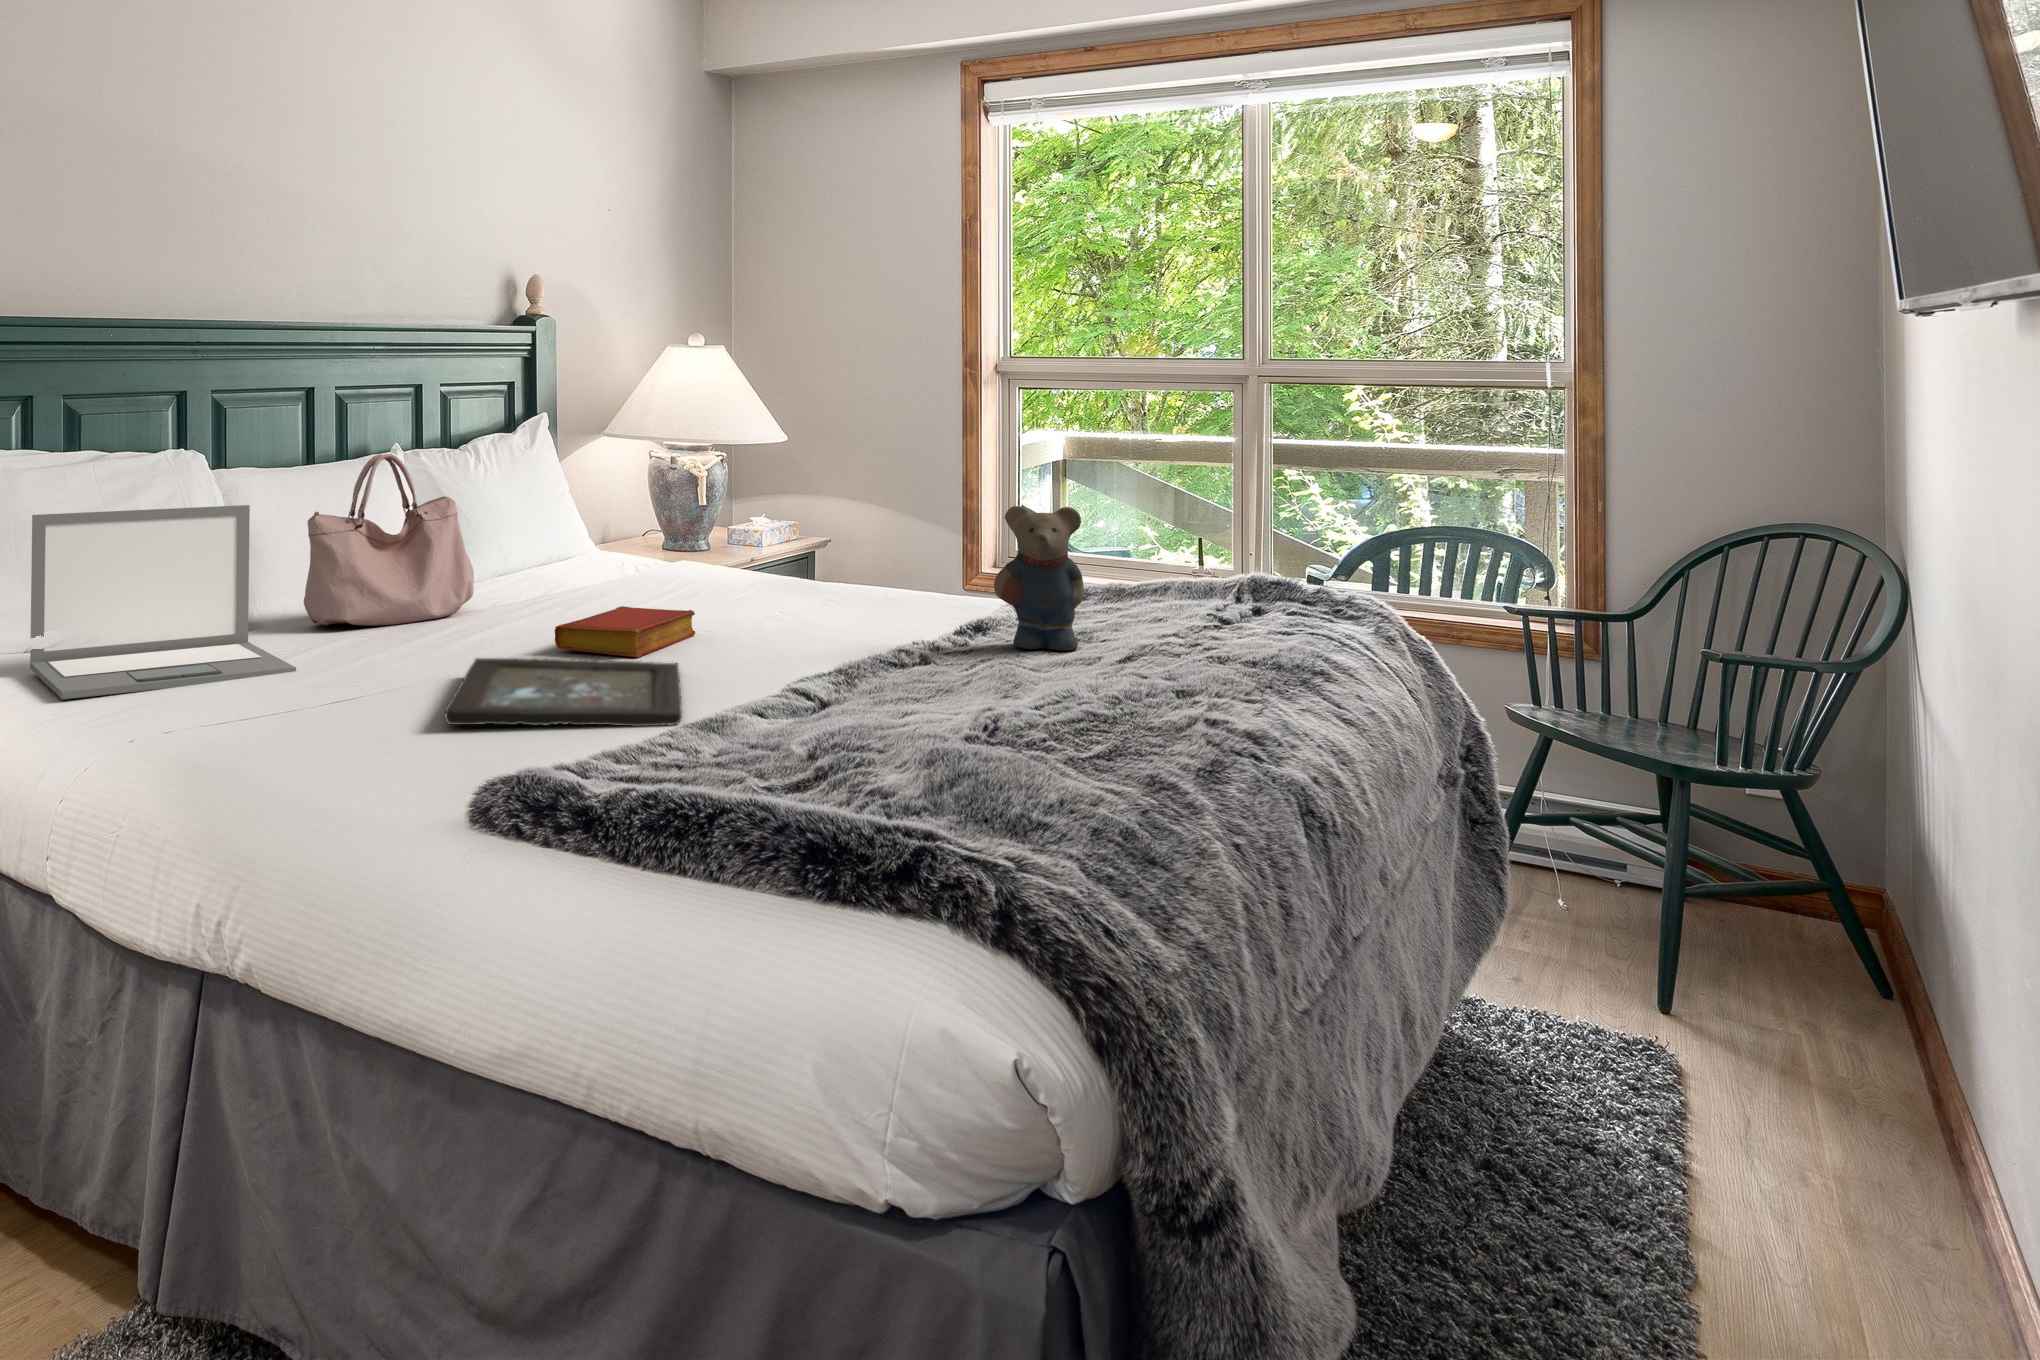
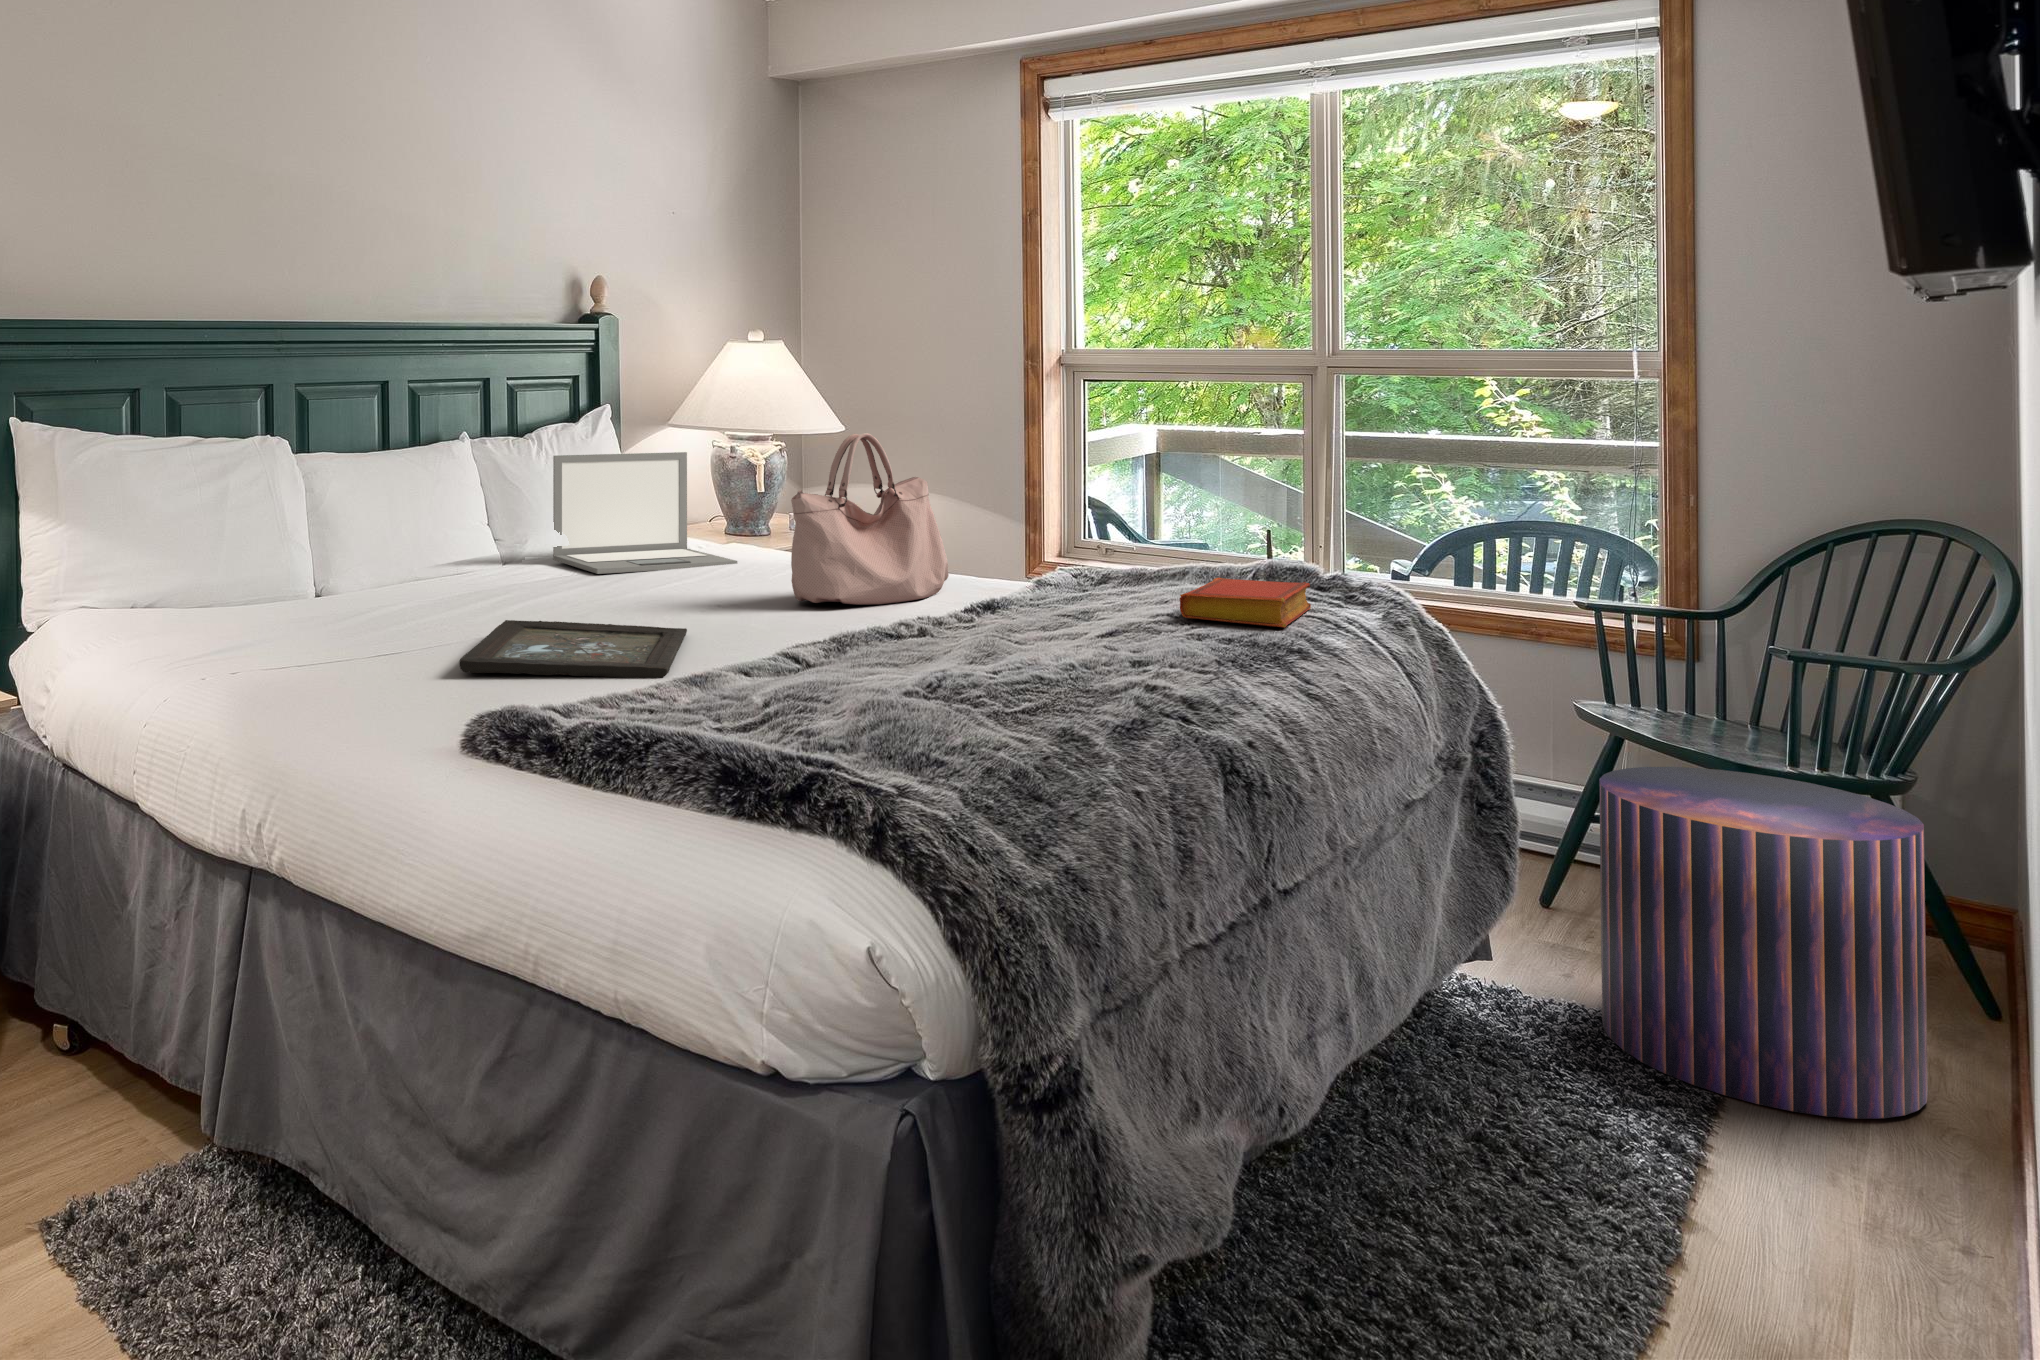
handbag: present [304,454,474,626] -> present [791,433,949,605]
laptop: present [30,505,296,700] -> present [553,452,737,574]
teddy bear: present [994,506,1084,651] -> none [993,489,1080,626]
book: present [555,606,695,658] -> present [1180,578,1311,628]
pouf: none [1562,771,1866,1115] -> present [1599,767,1928,1119]

